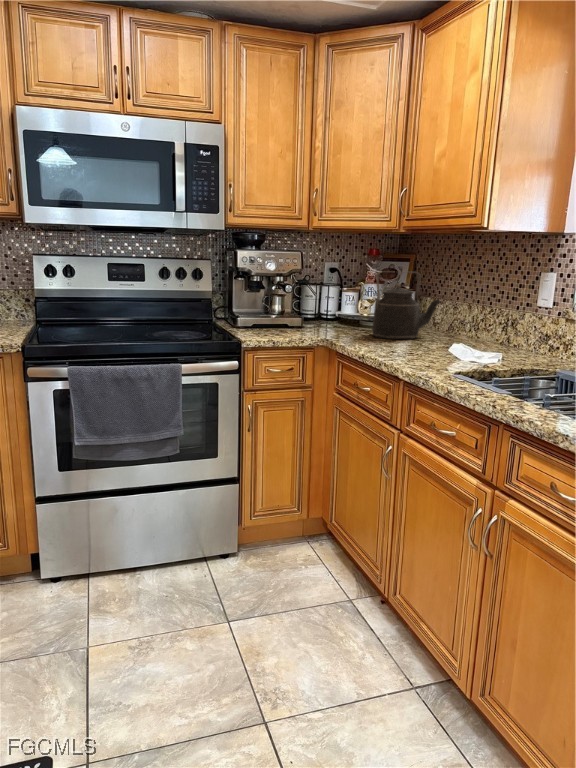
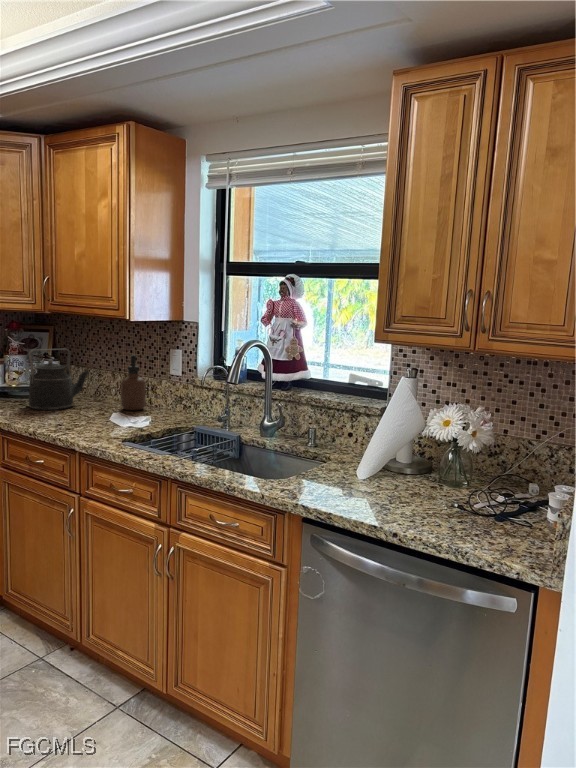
soap dispenser: none [471,279,504,348] -> present [121,355,146,410]

